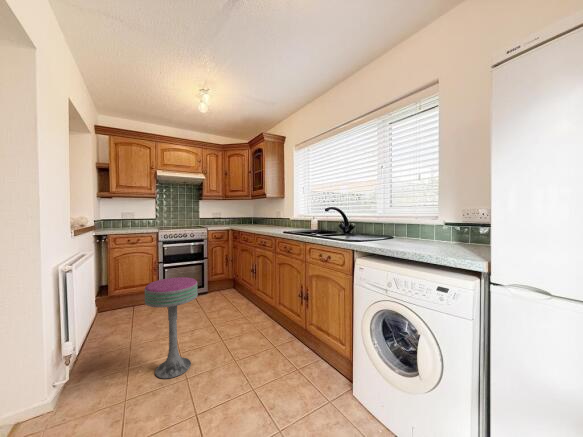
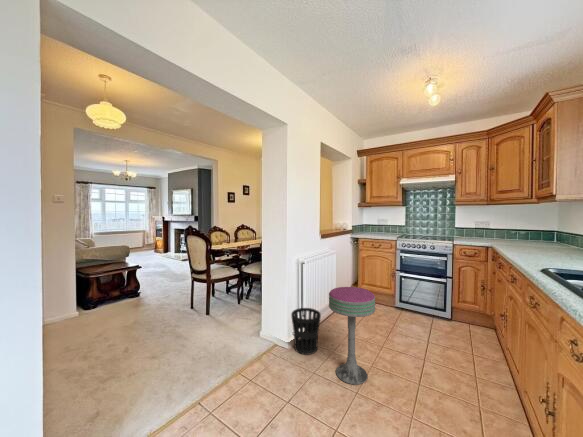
wastebasket: none [64,327,117,396] -> present [291,308,321,355]

